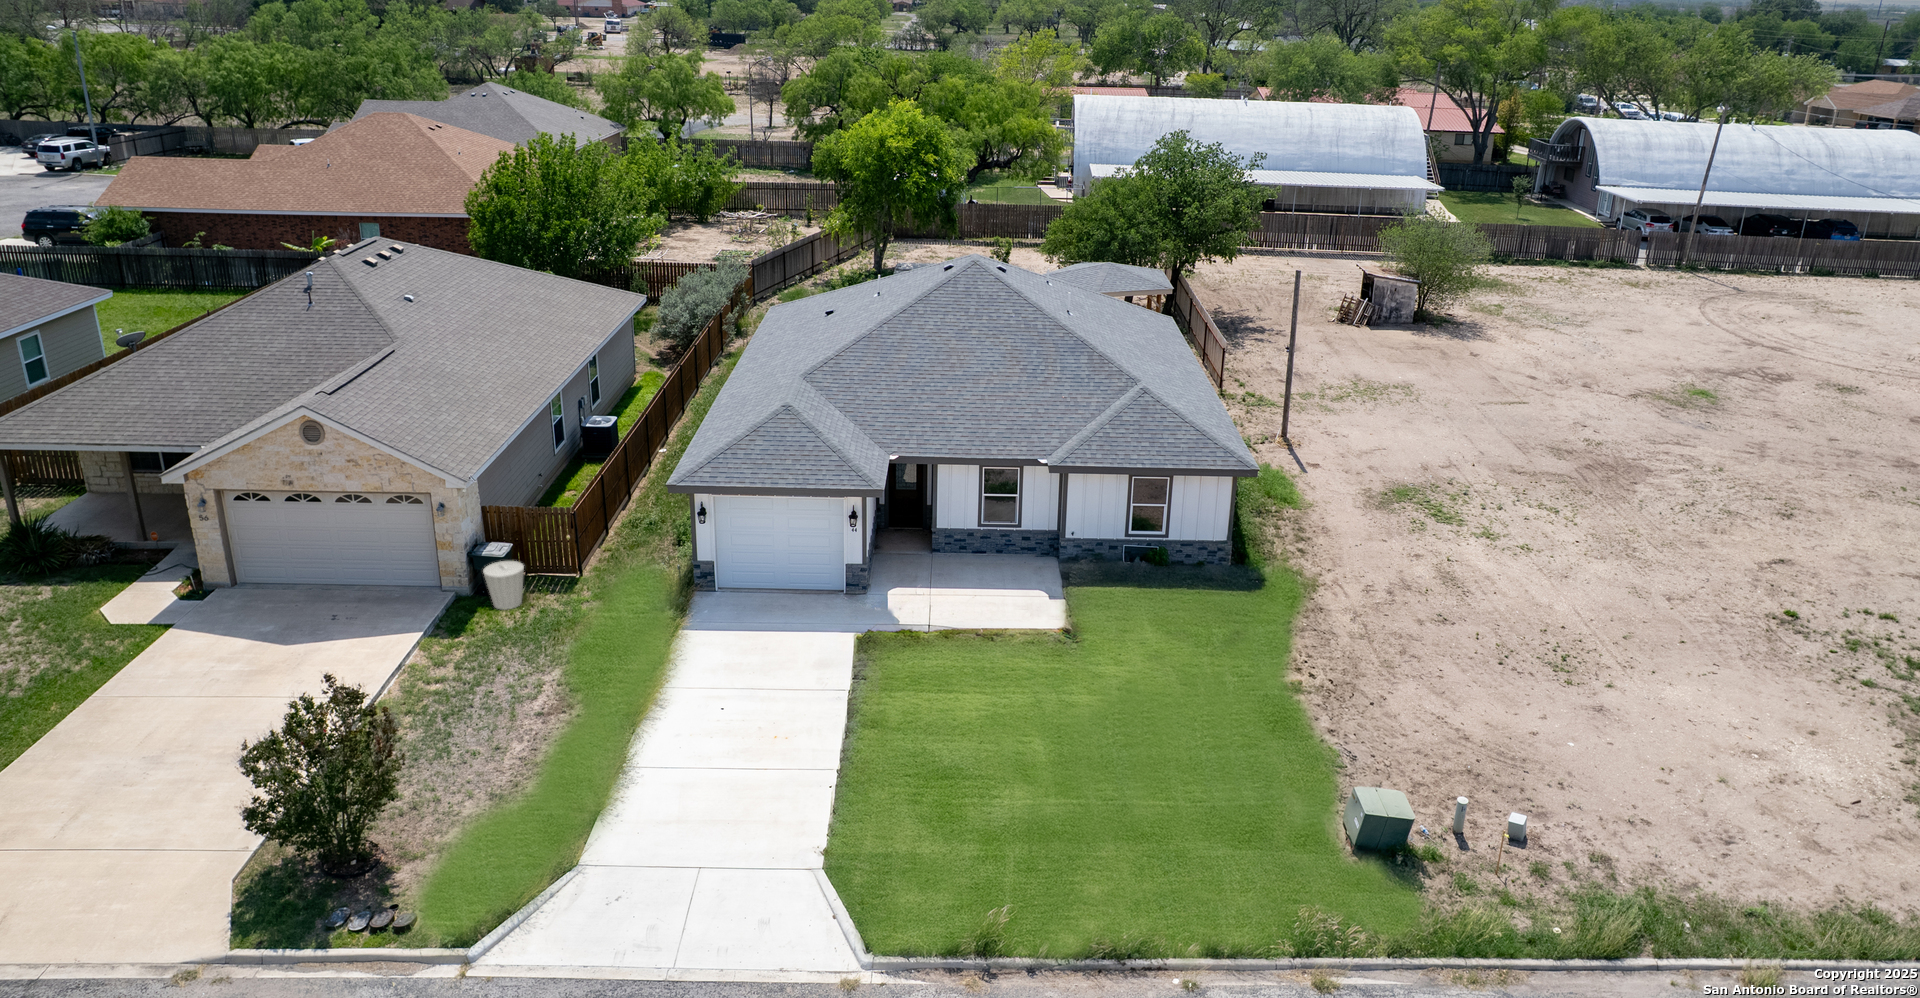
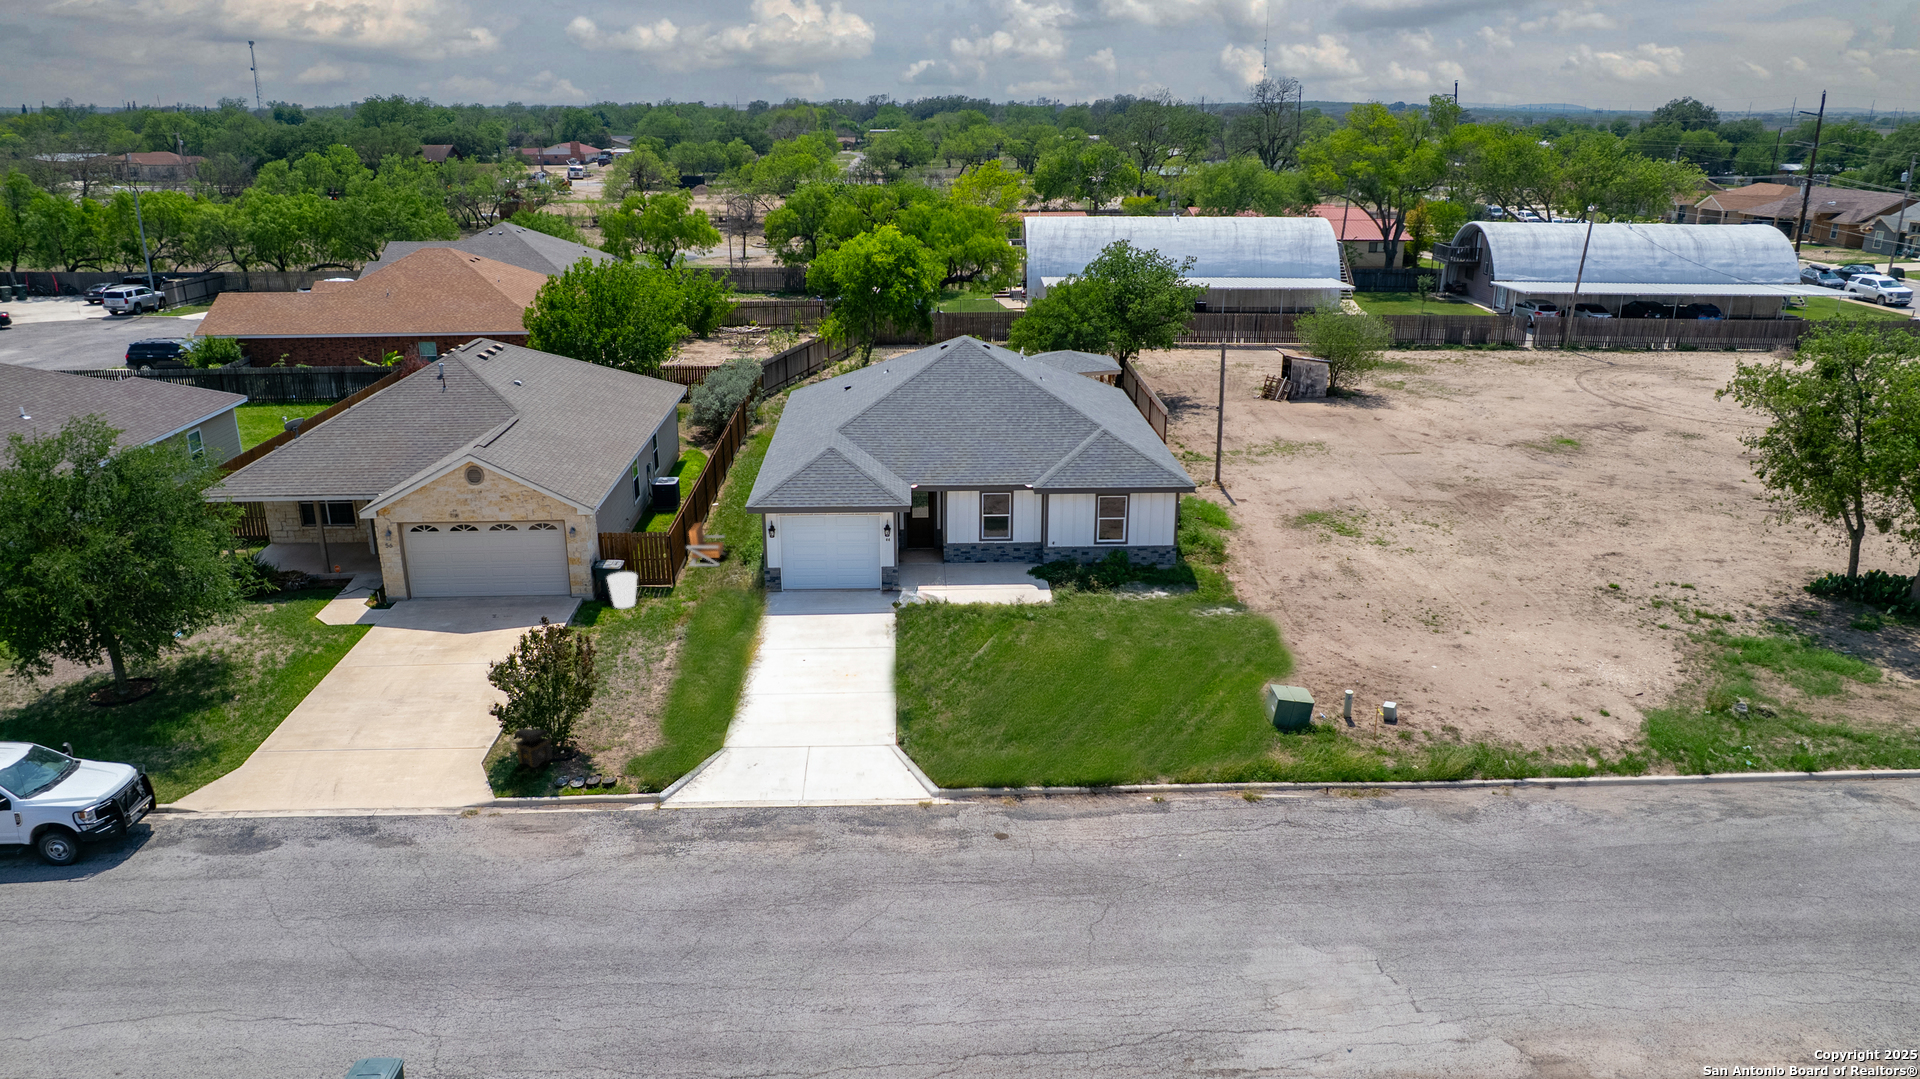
lounge chair: none [601,488,656,546] -> present [687,522,726,566]
toolbox: none [278,824,335,890] -> present [515,729,552,768]

